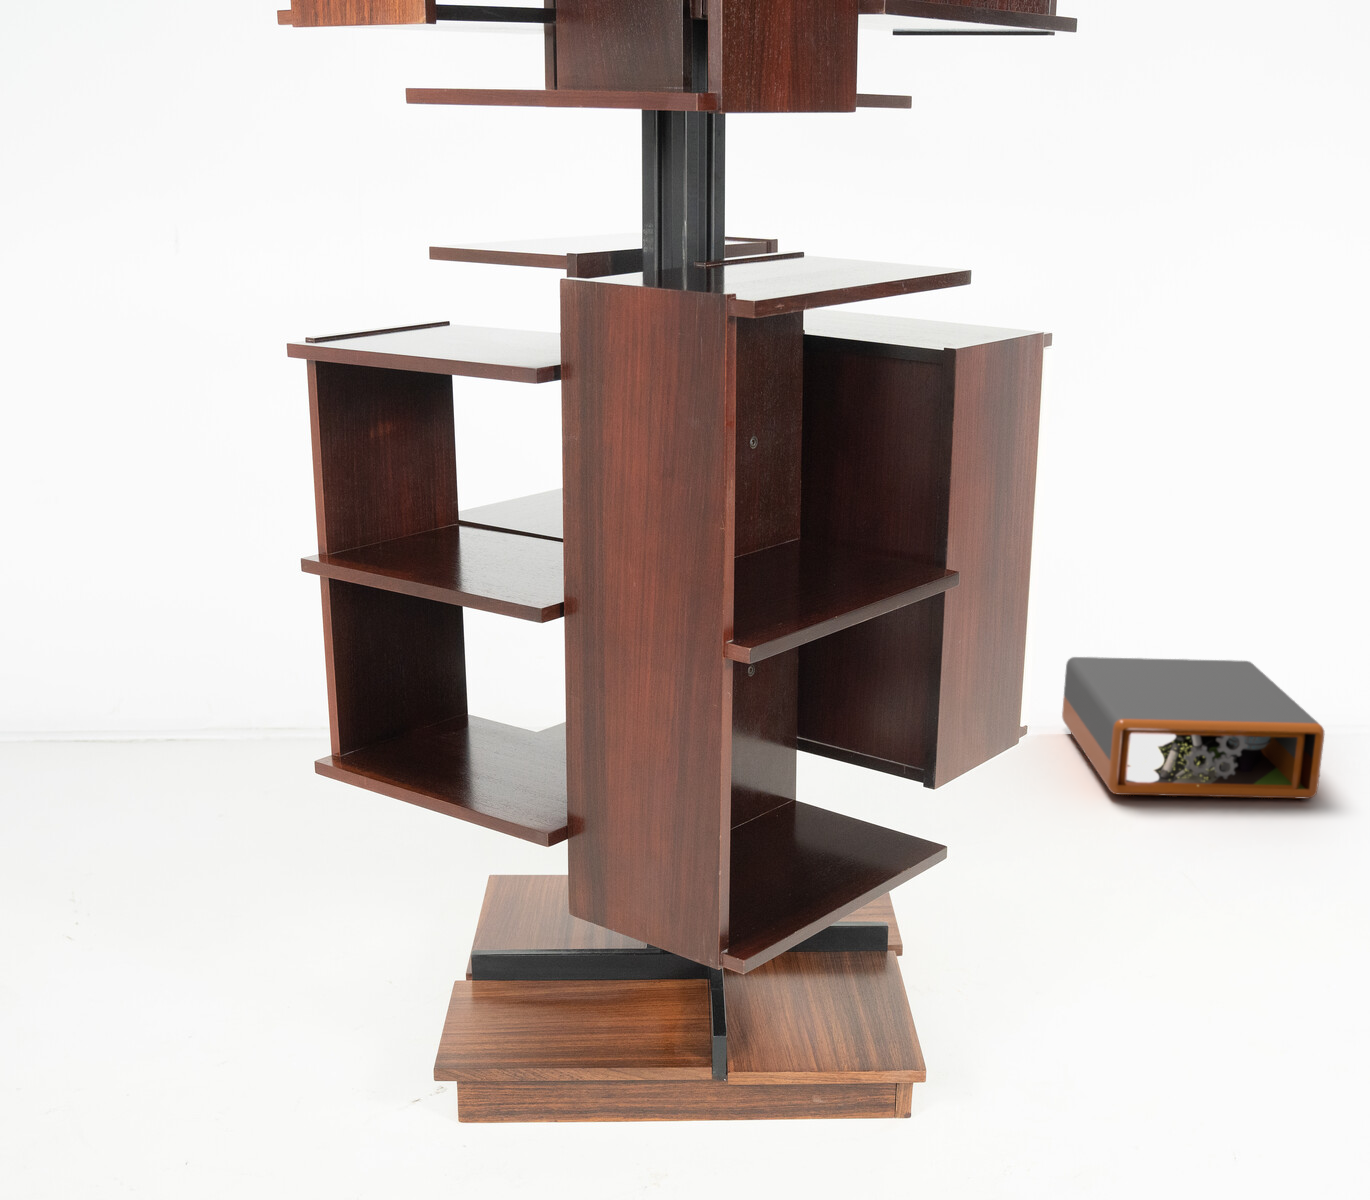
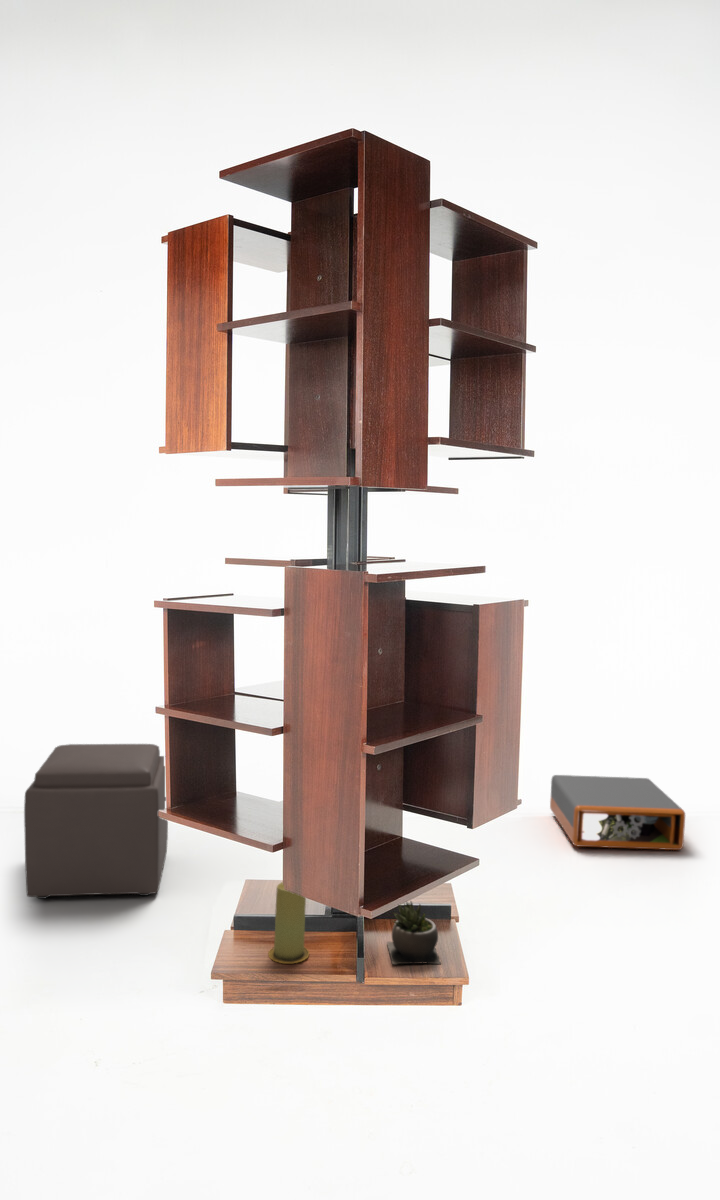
ottoman: none [60,617,341,914] -> present [24,744,168,899]
candle: none [542,891,620,1048] -> present [268,882,309,963]
succulent plant: none [768,925,874,1046] -> present [387,902,441,964]

